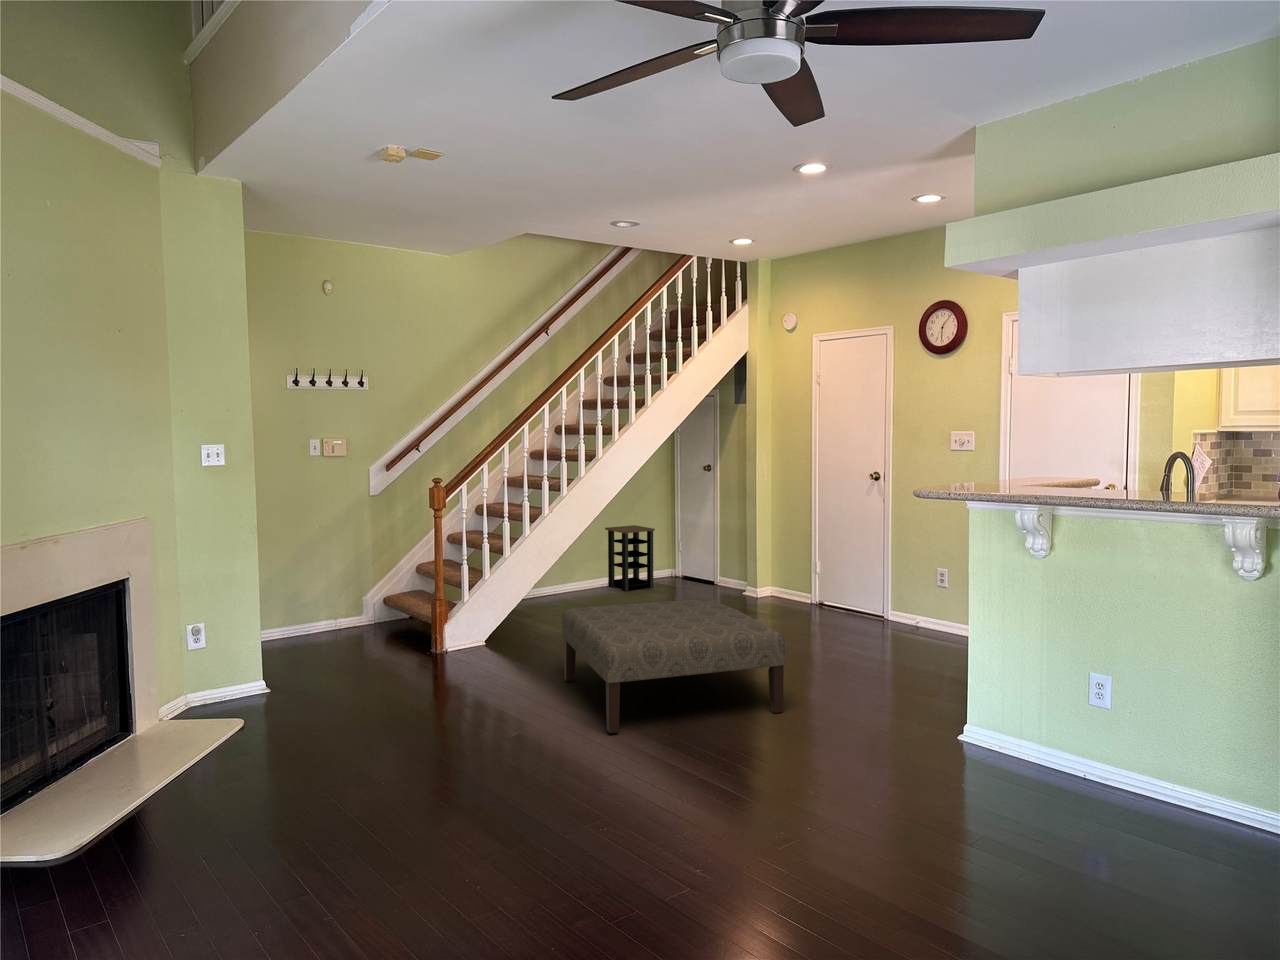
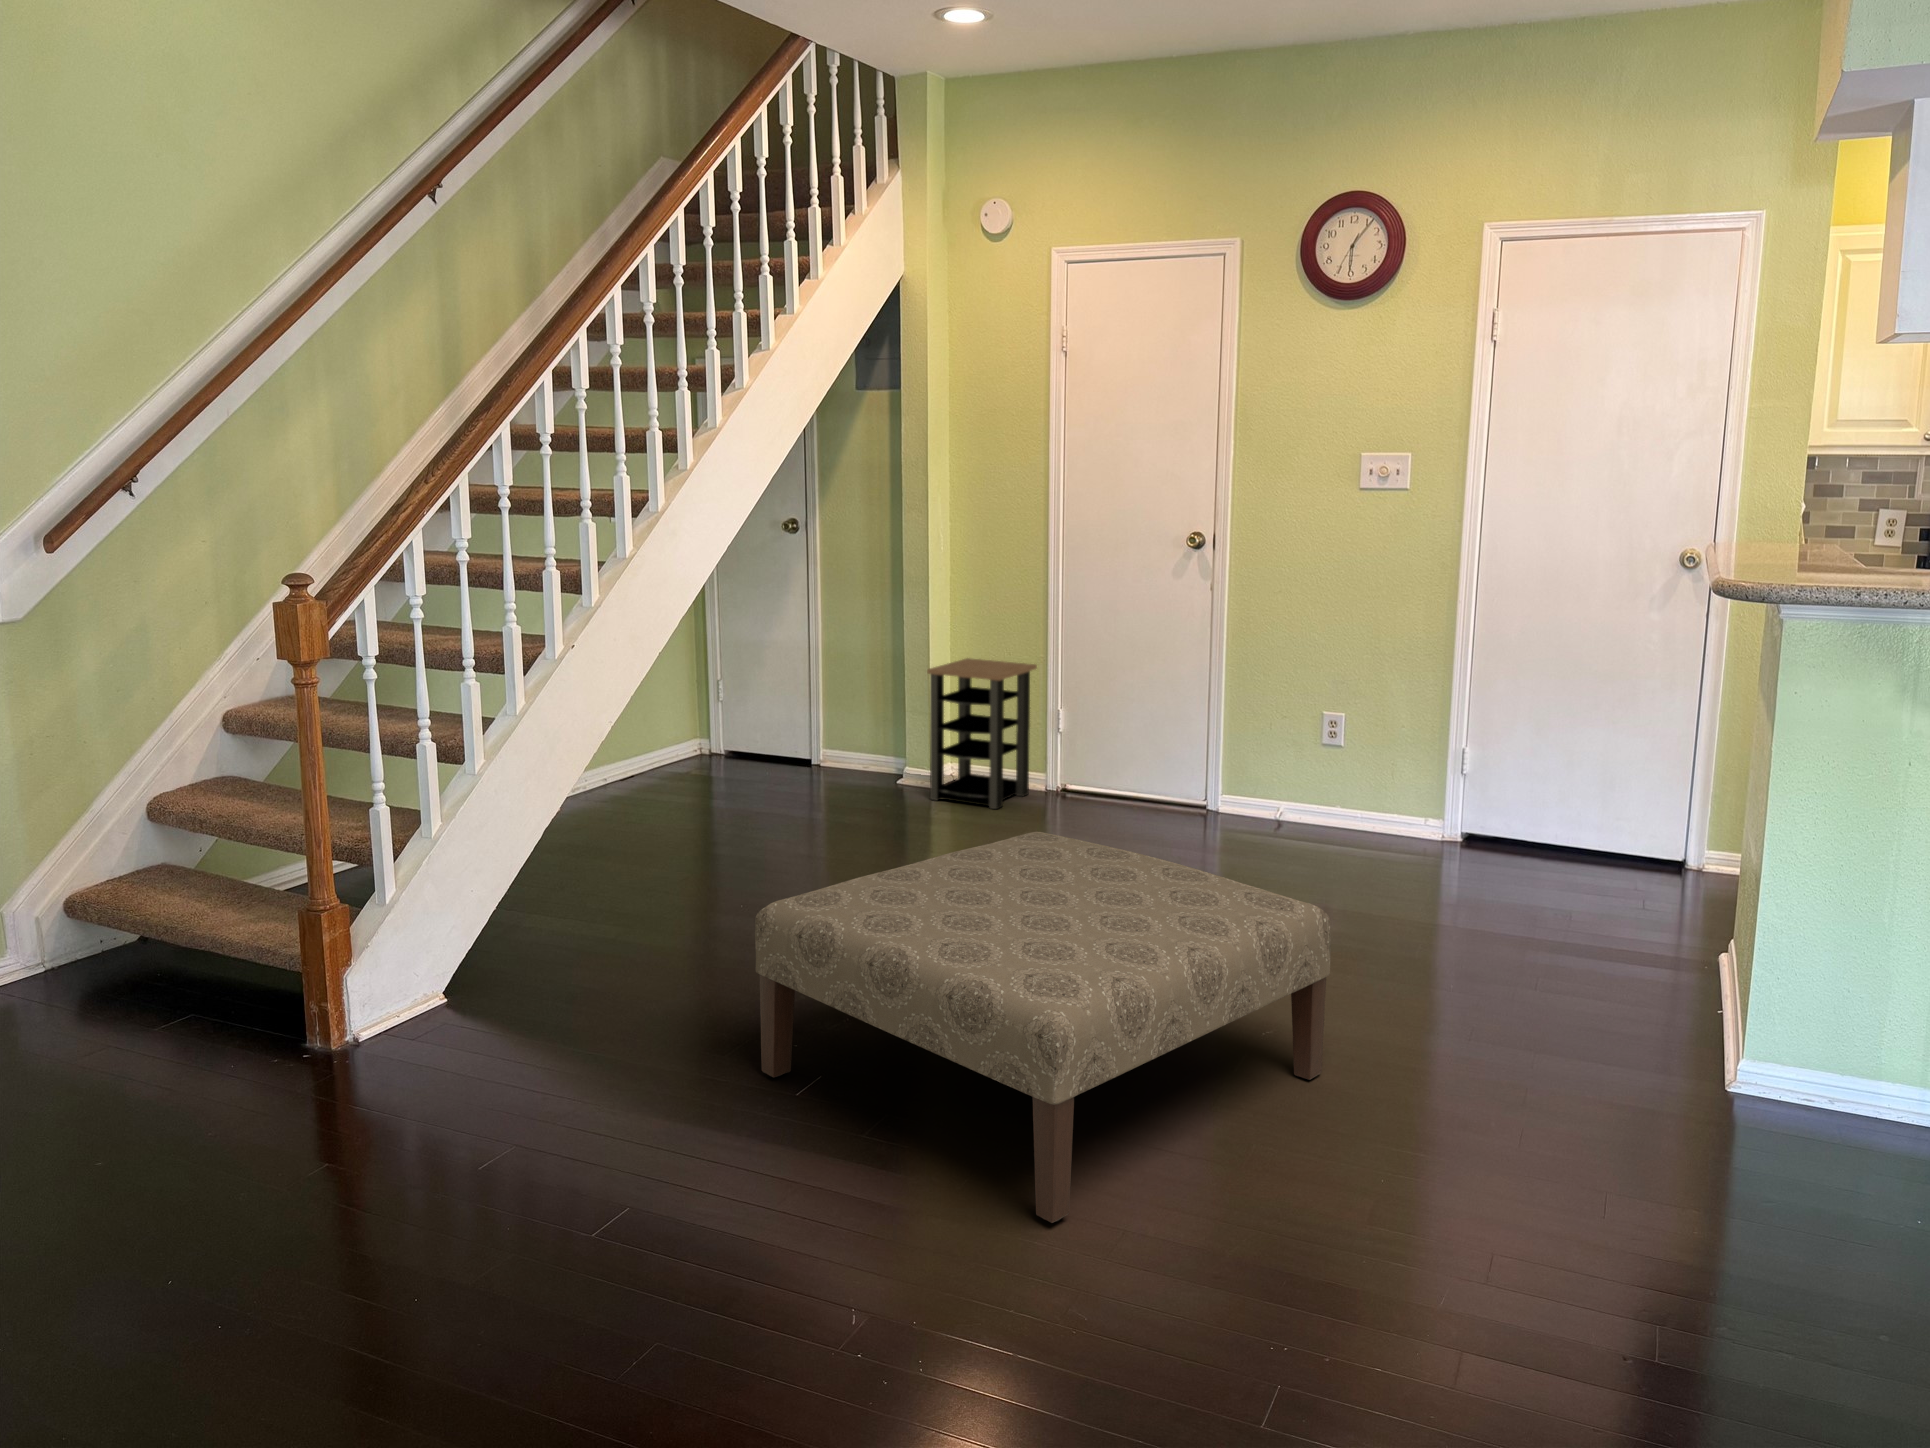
side table: present [605,525,655,591] -> present [927,658,1037,809]

